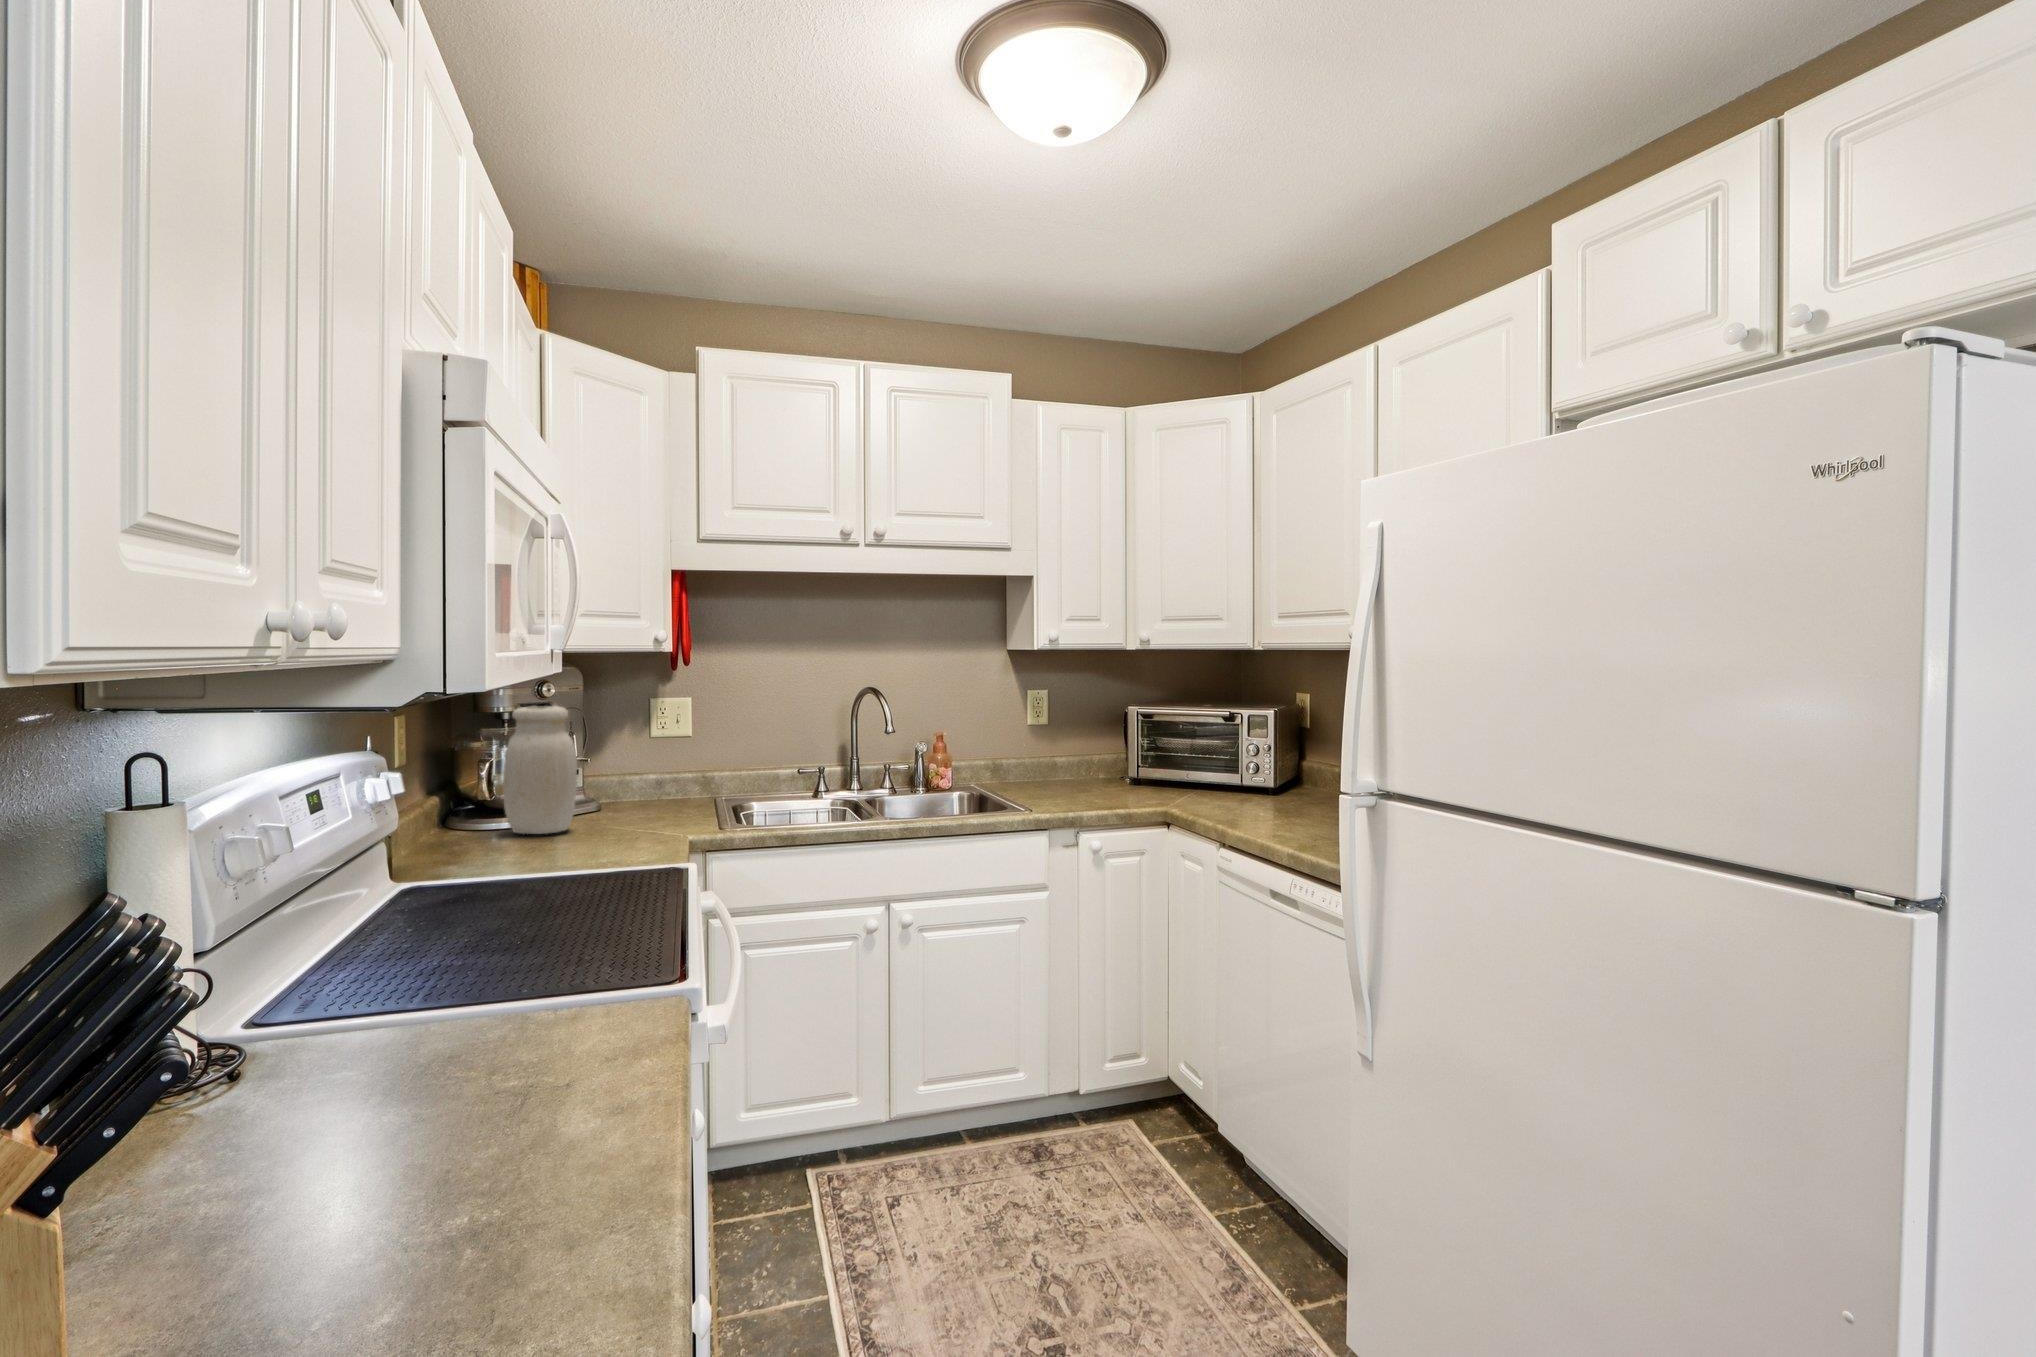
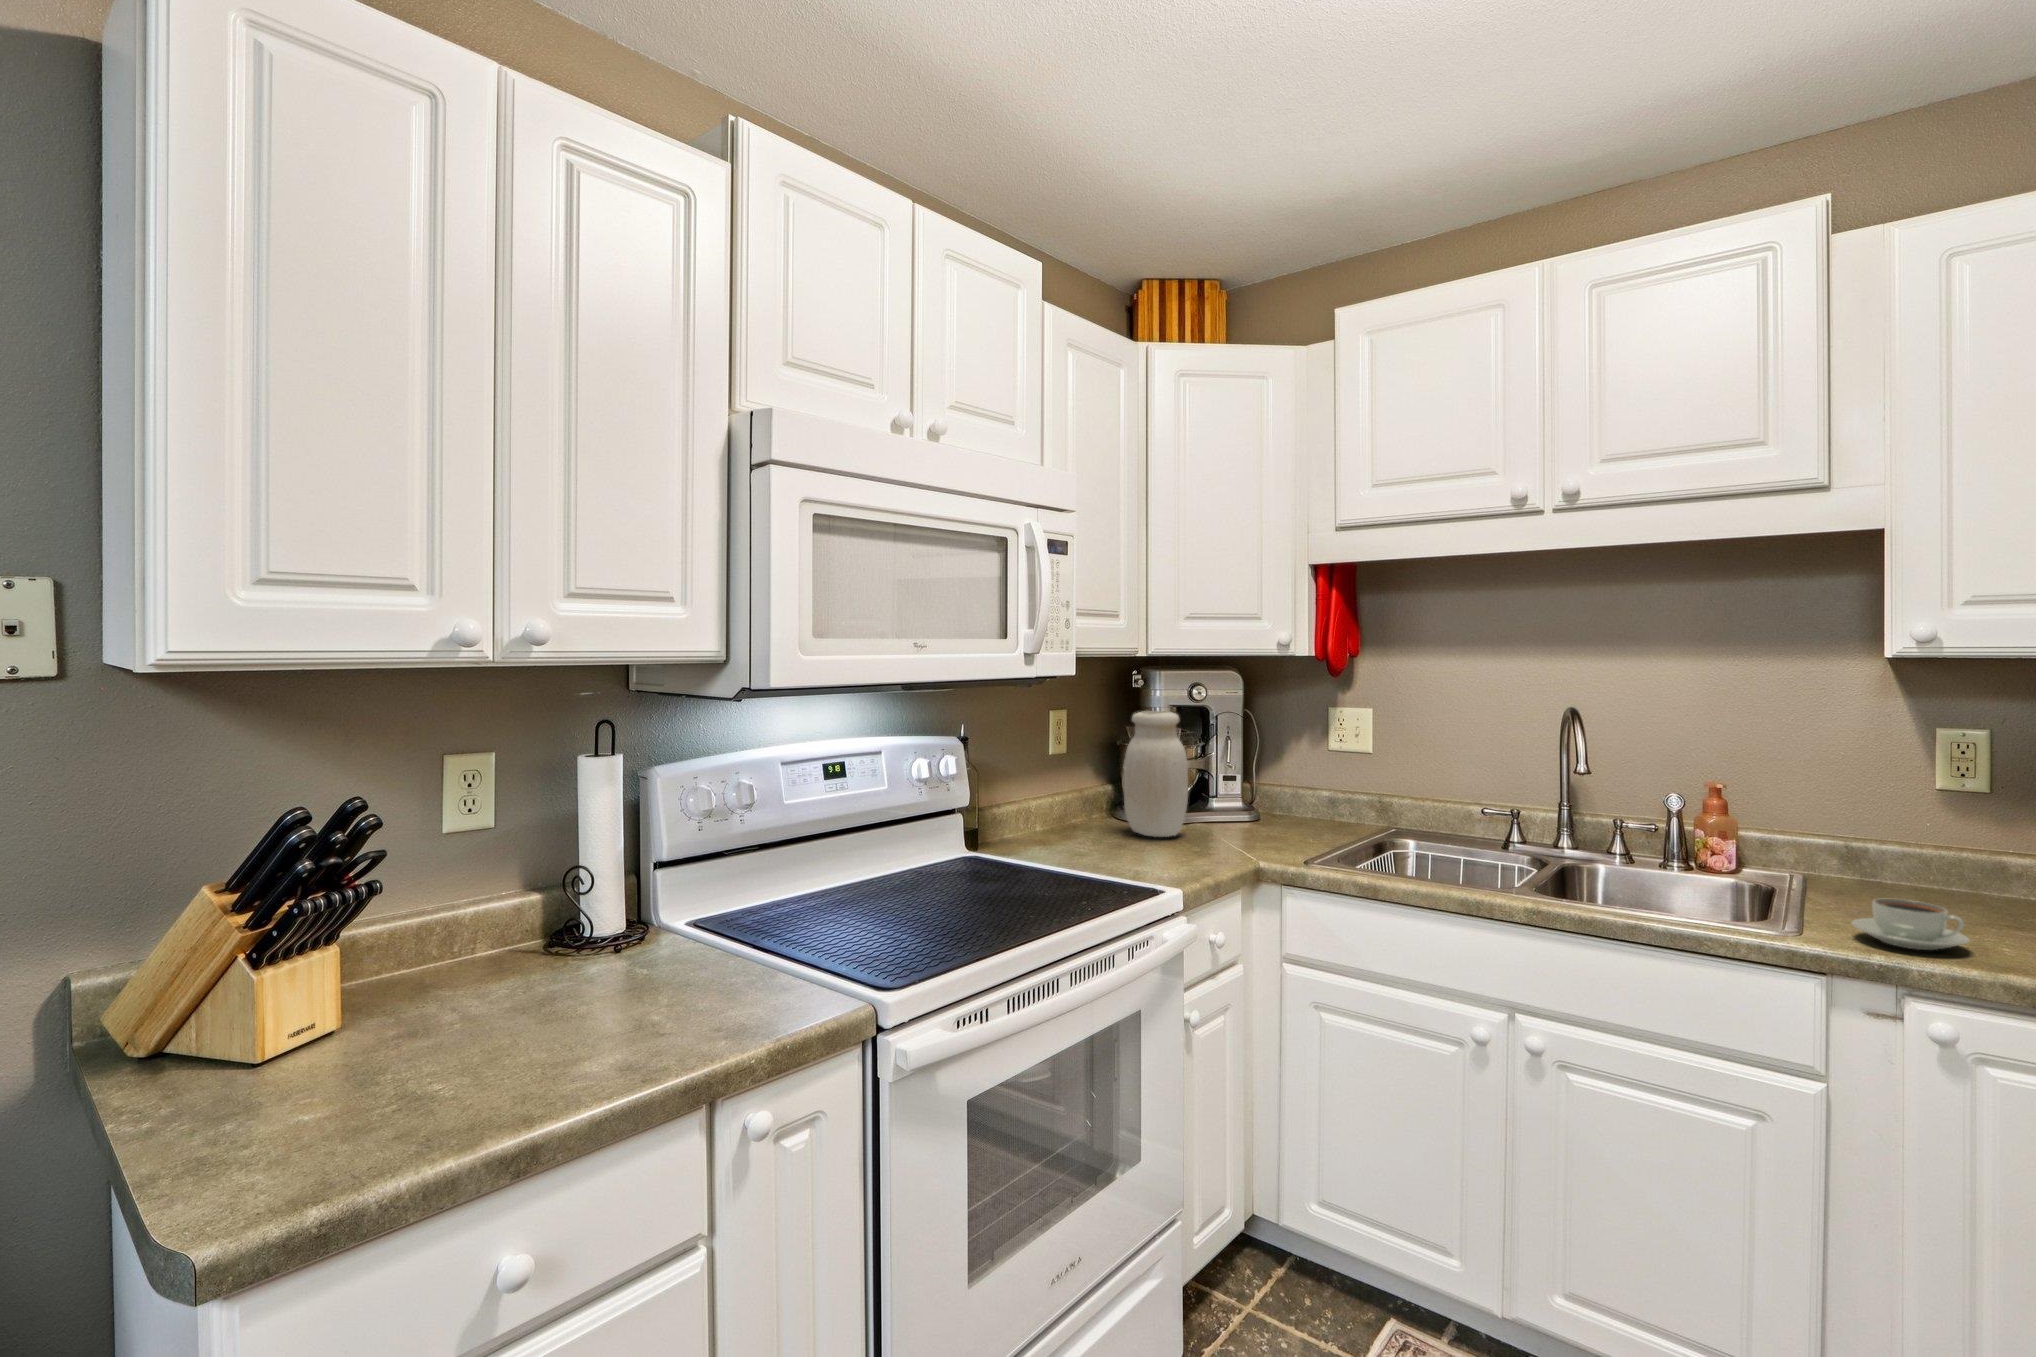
coffee cup: none [1046,784,1092,808] -> present [1852,898,1969,950]

